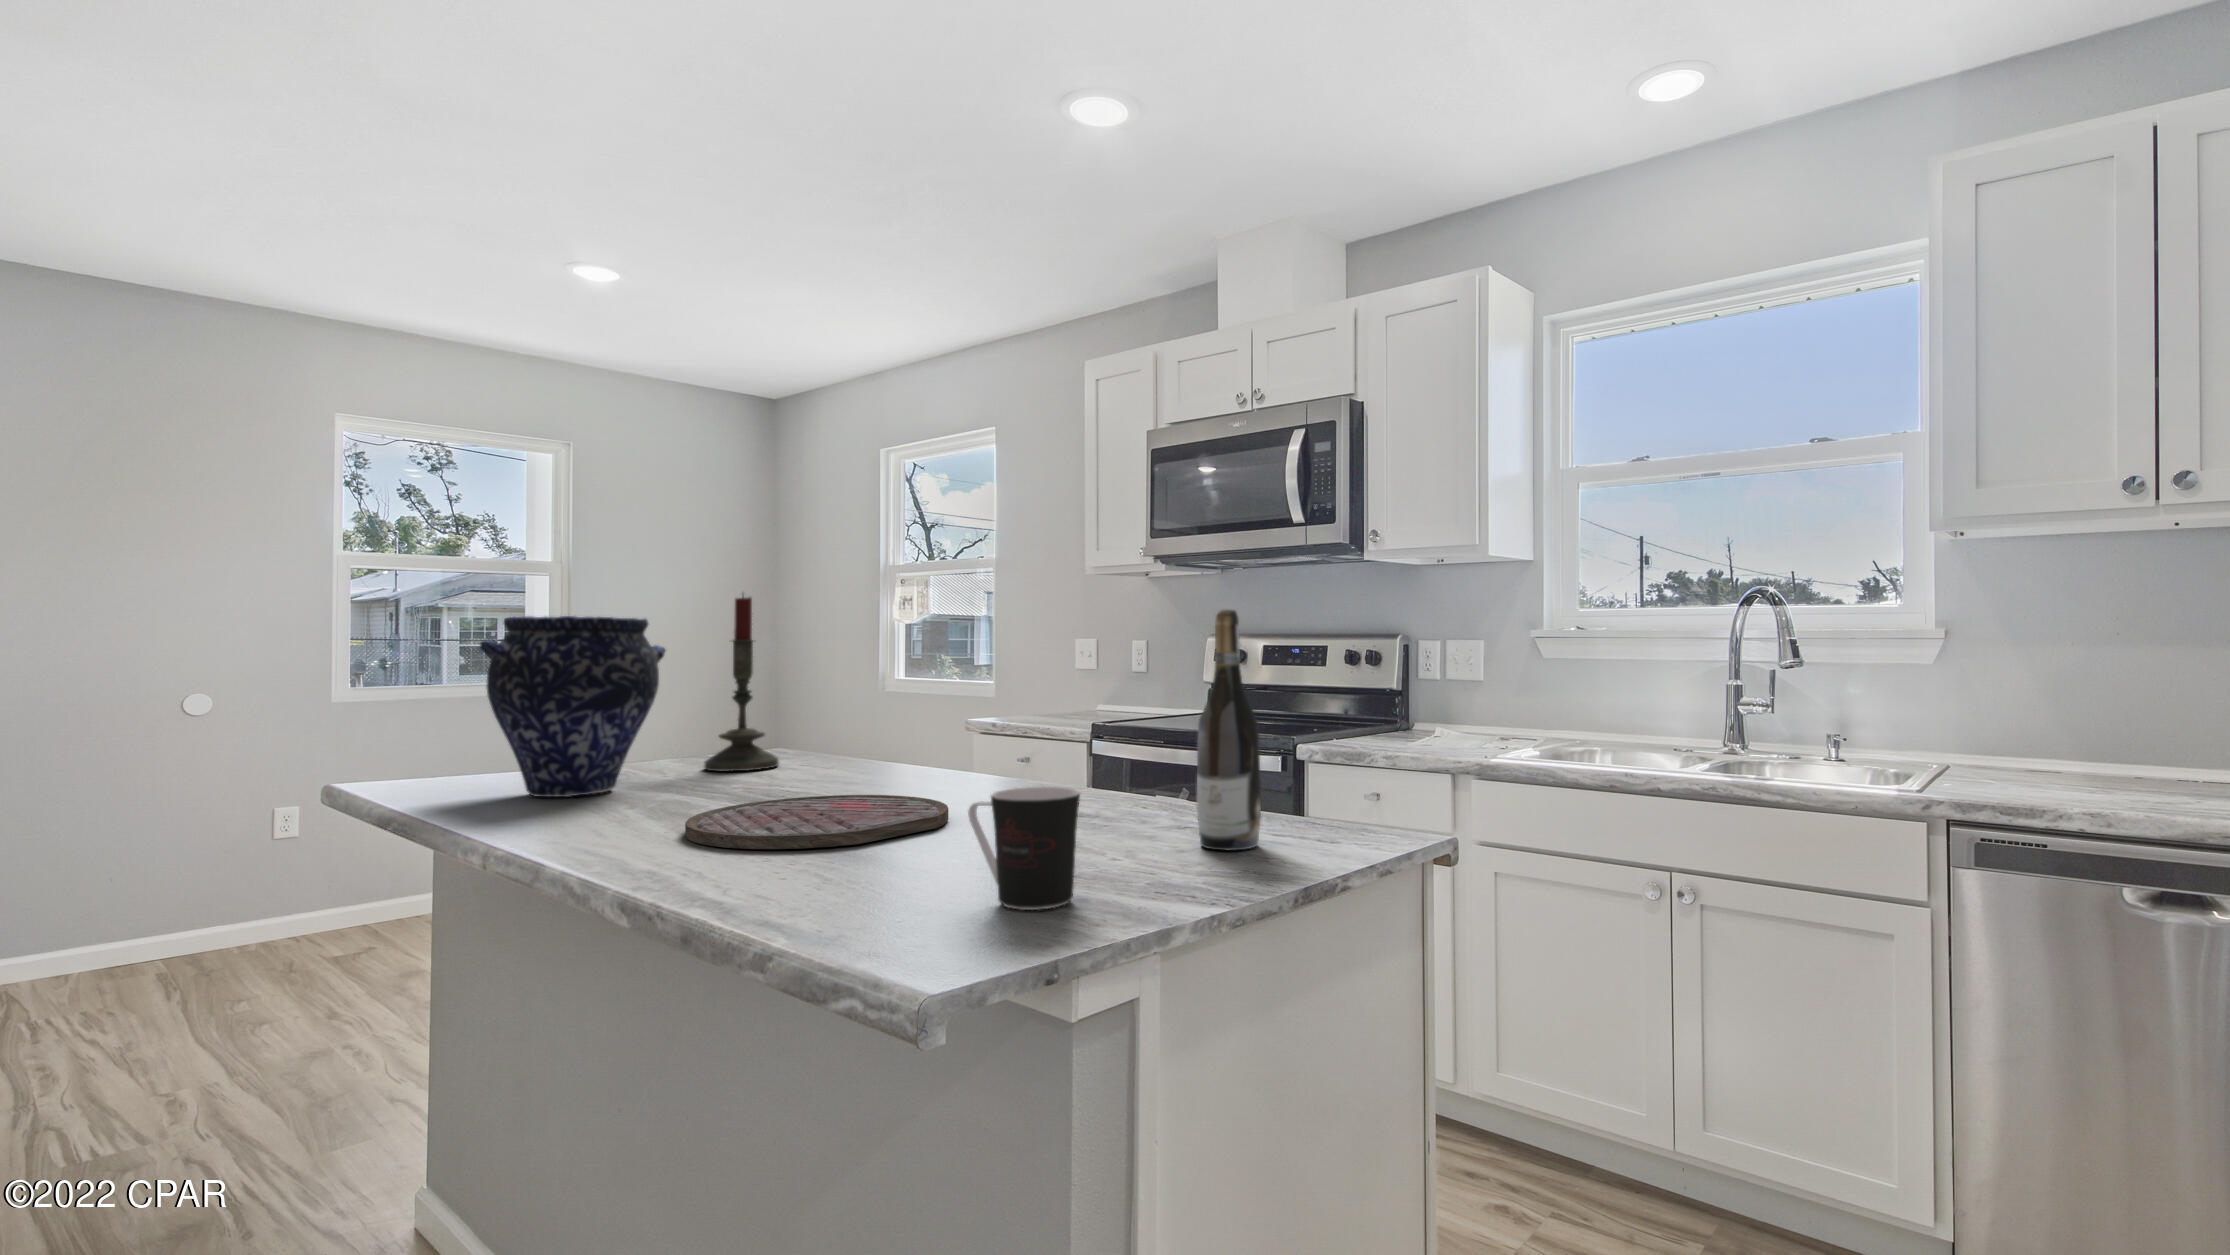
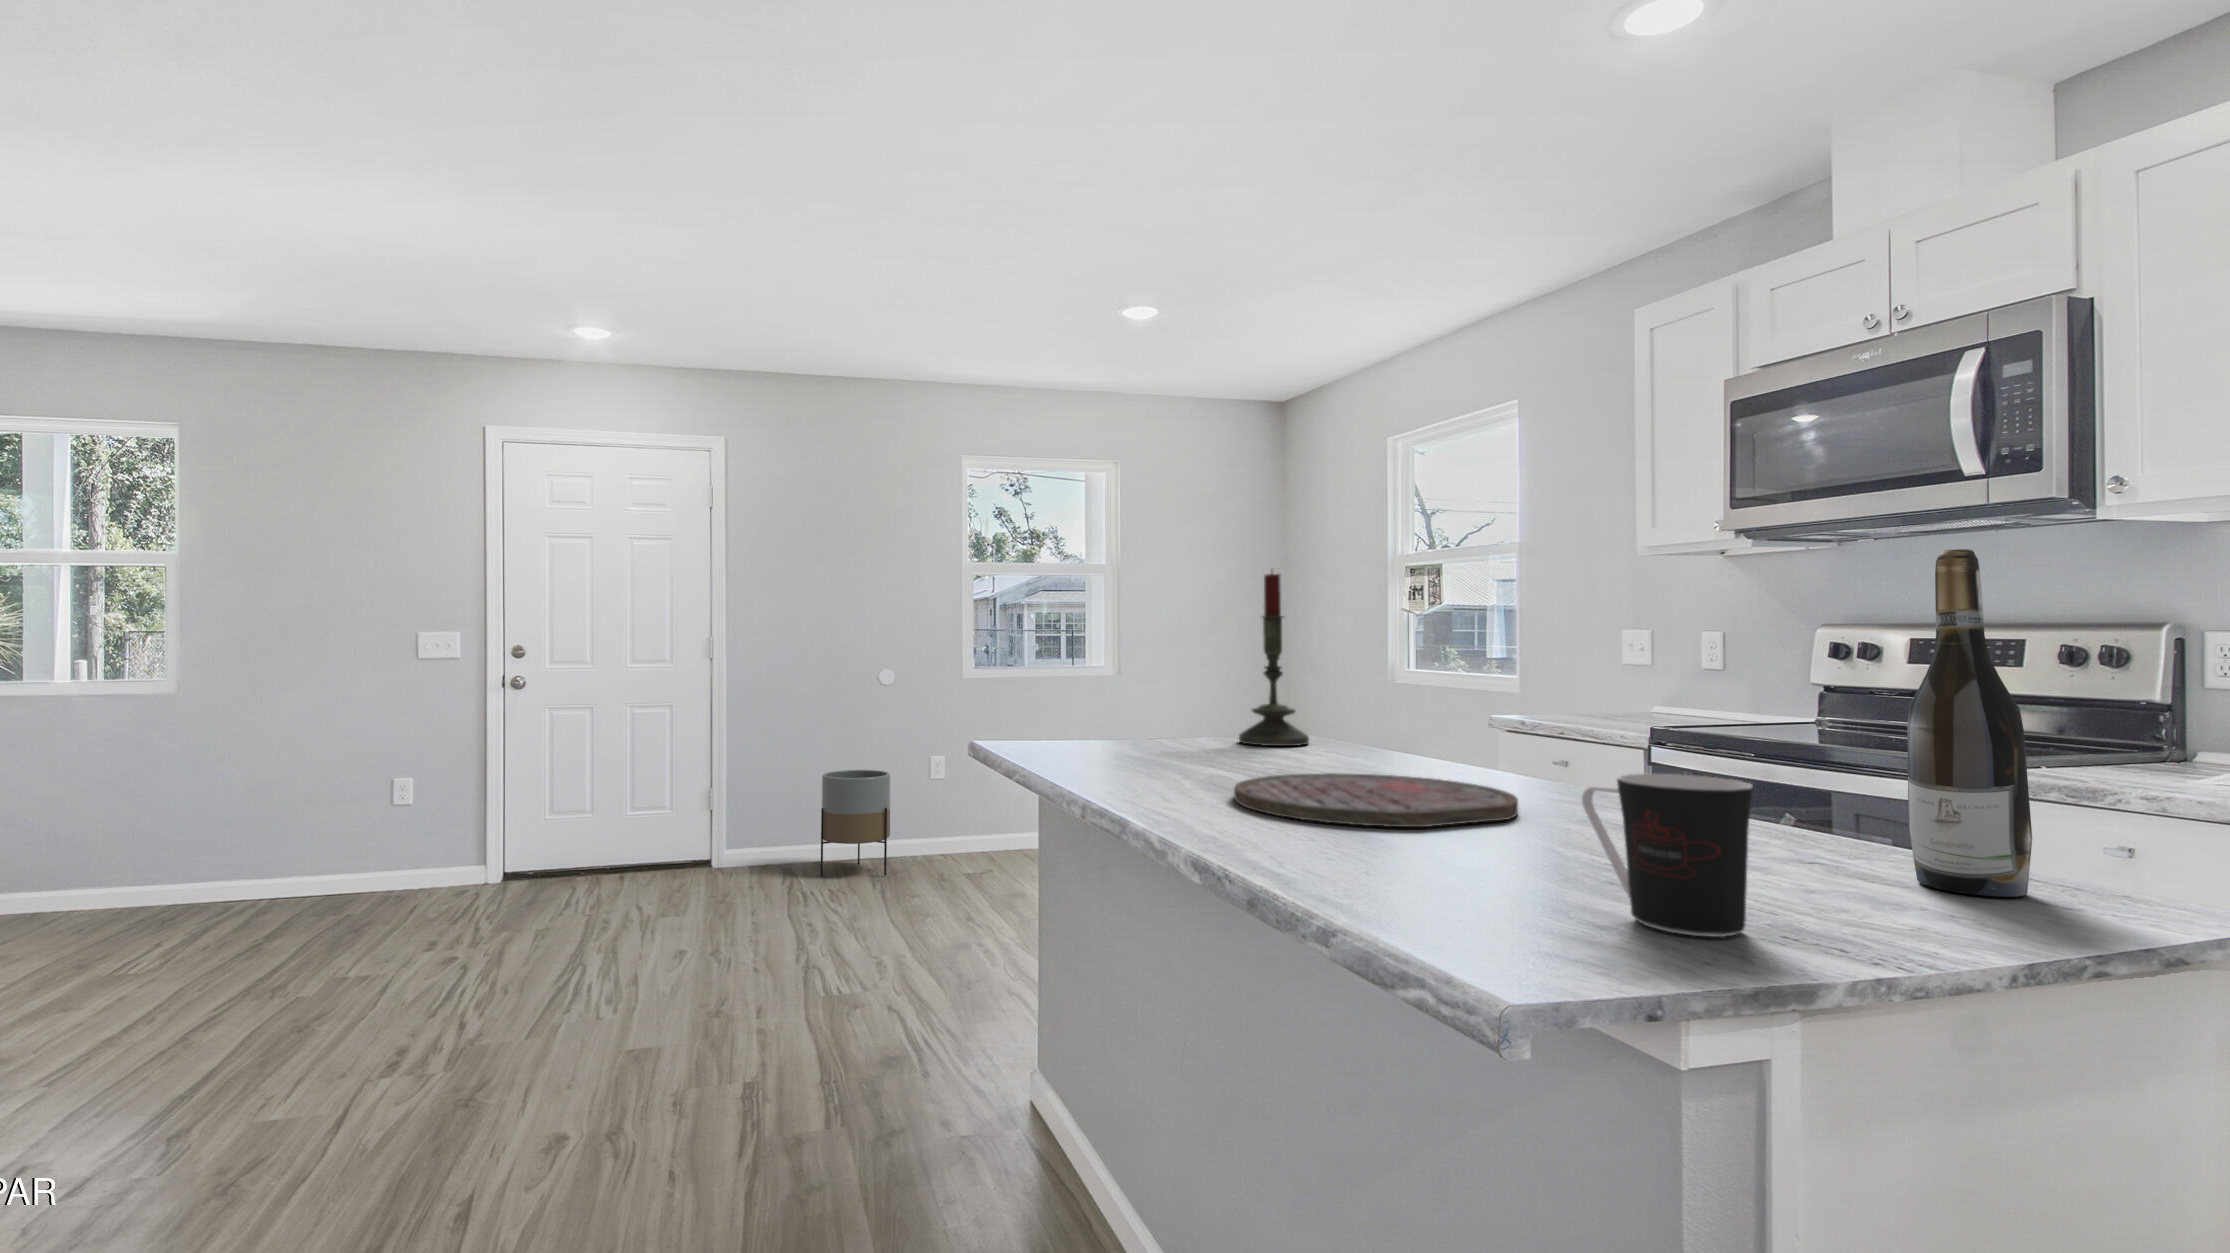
vase: present [480,616,665,797] -> none [1053,588,1204,756]
planter: none [102,833,229,986] -> present [820,770,890,876]

